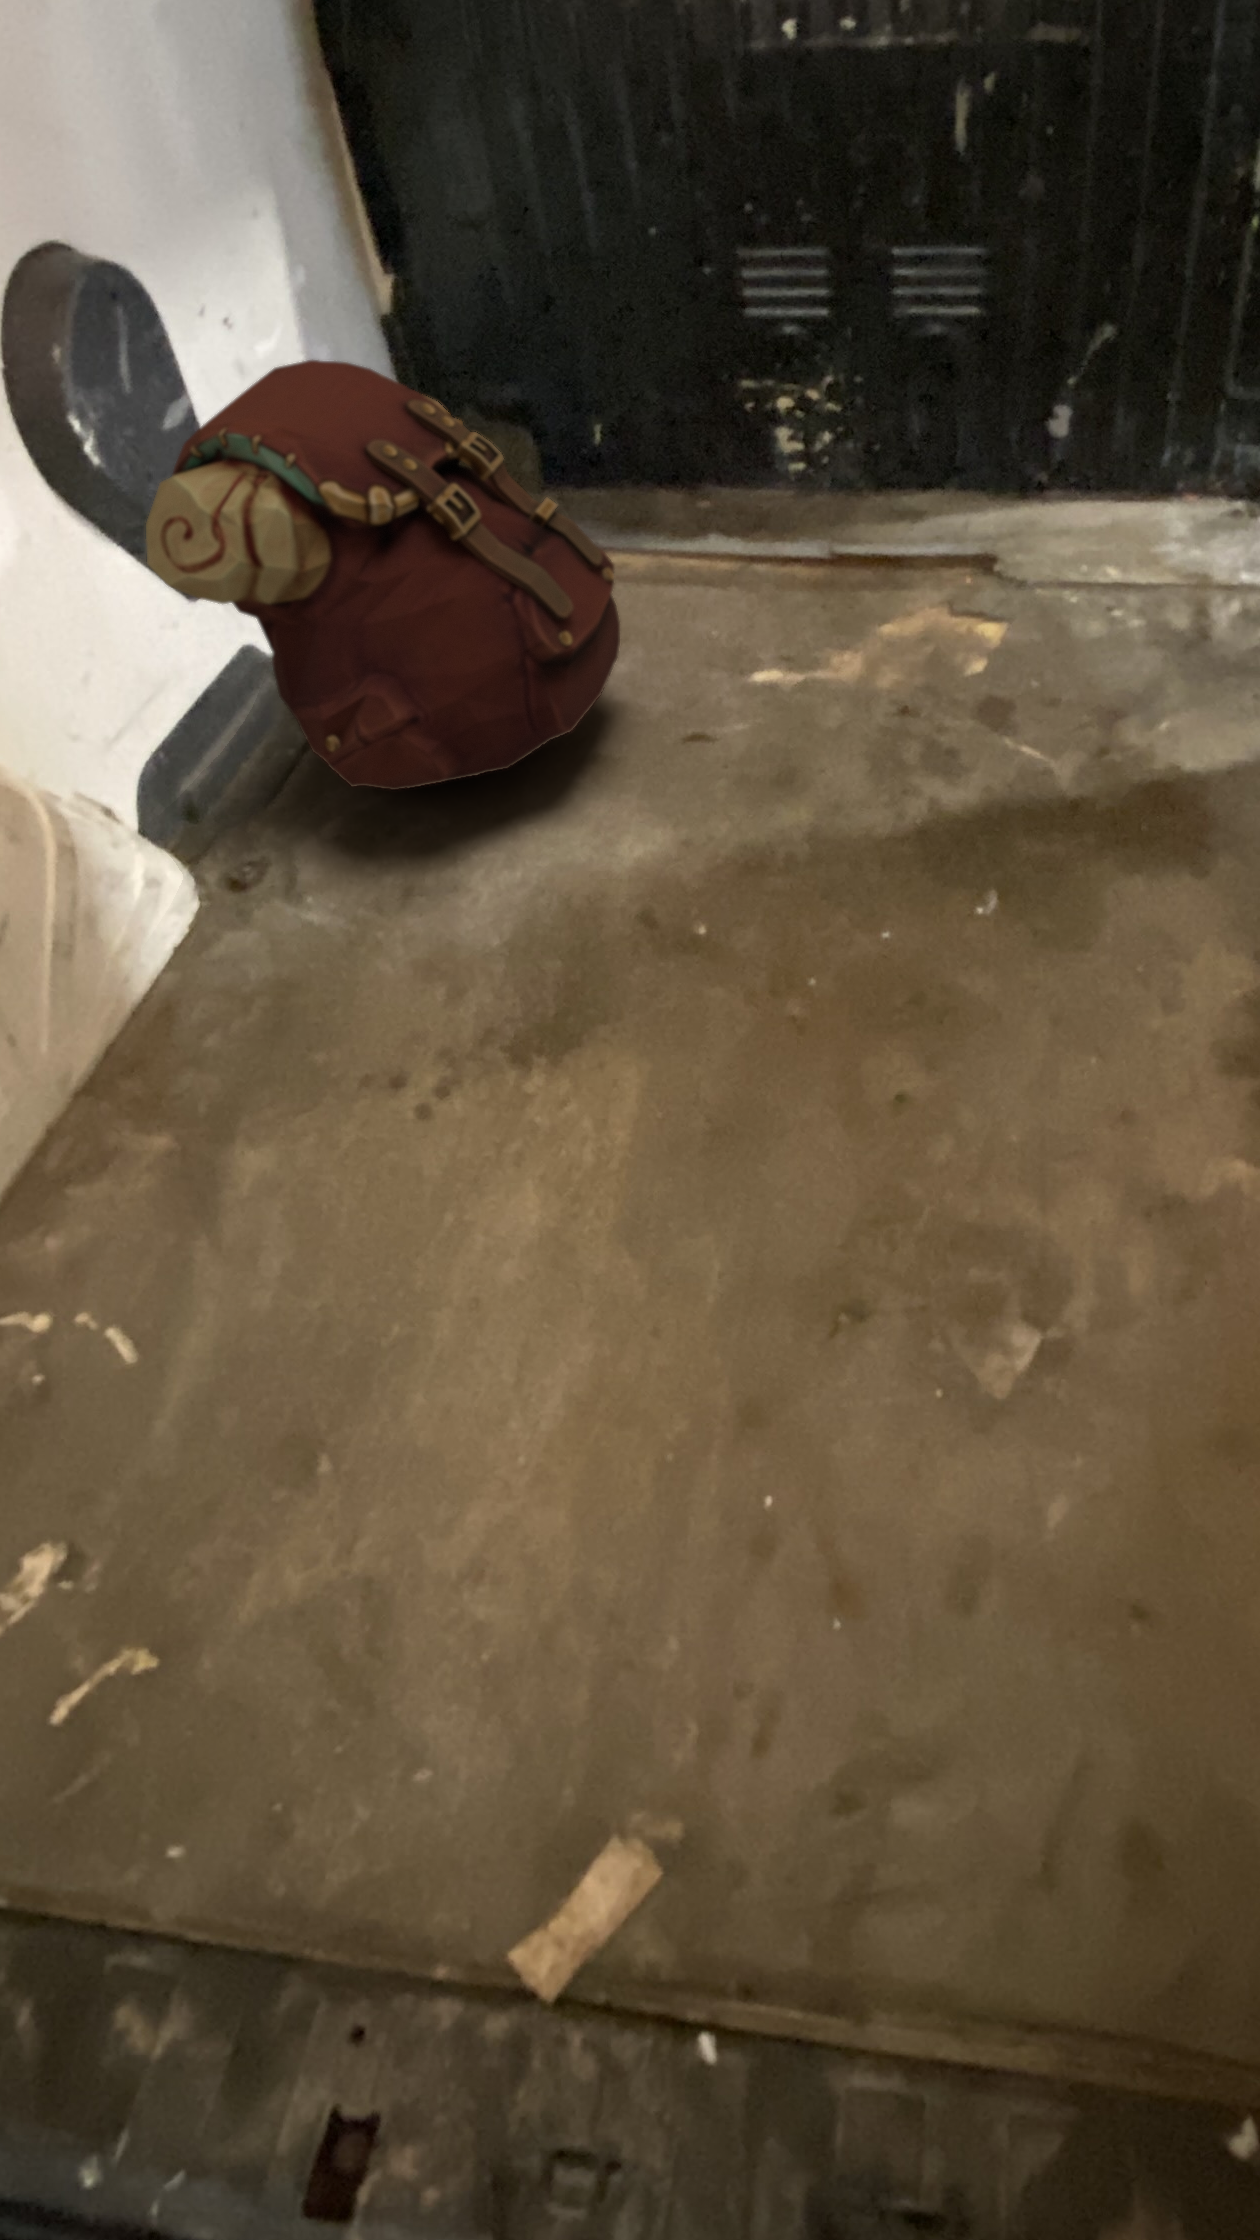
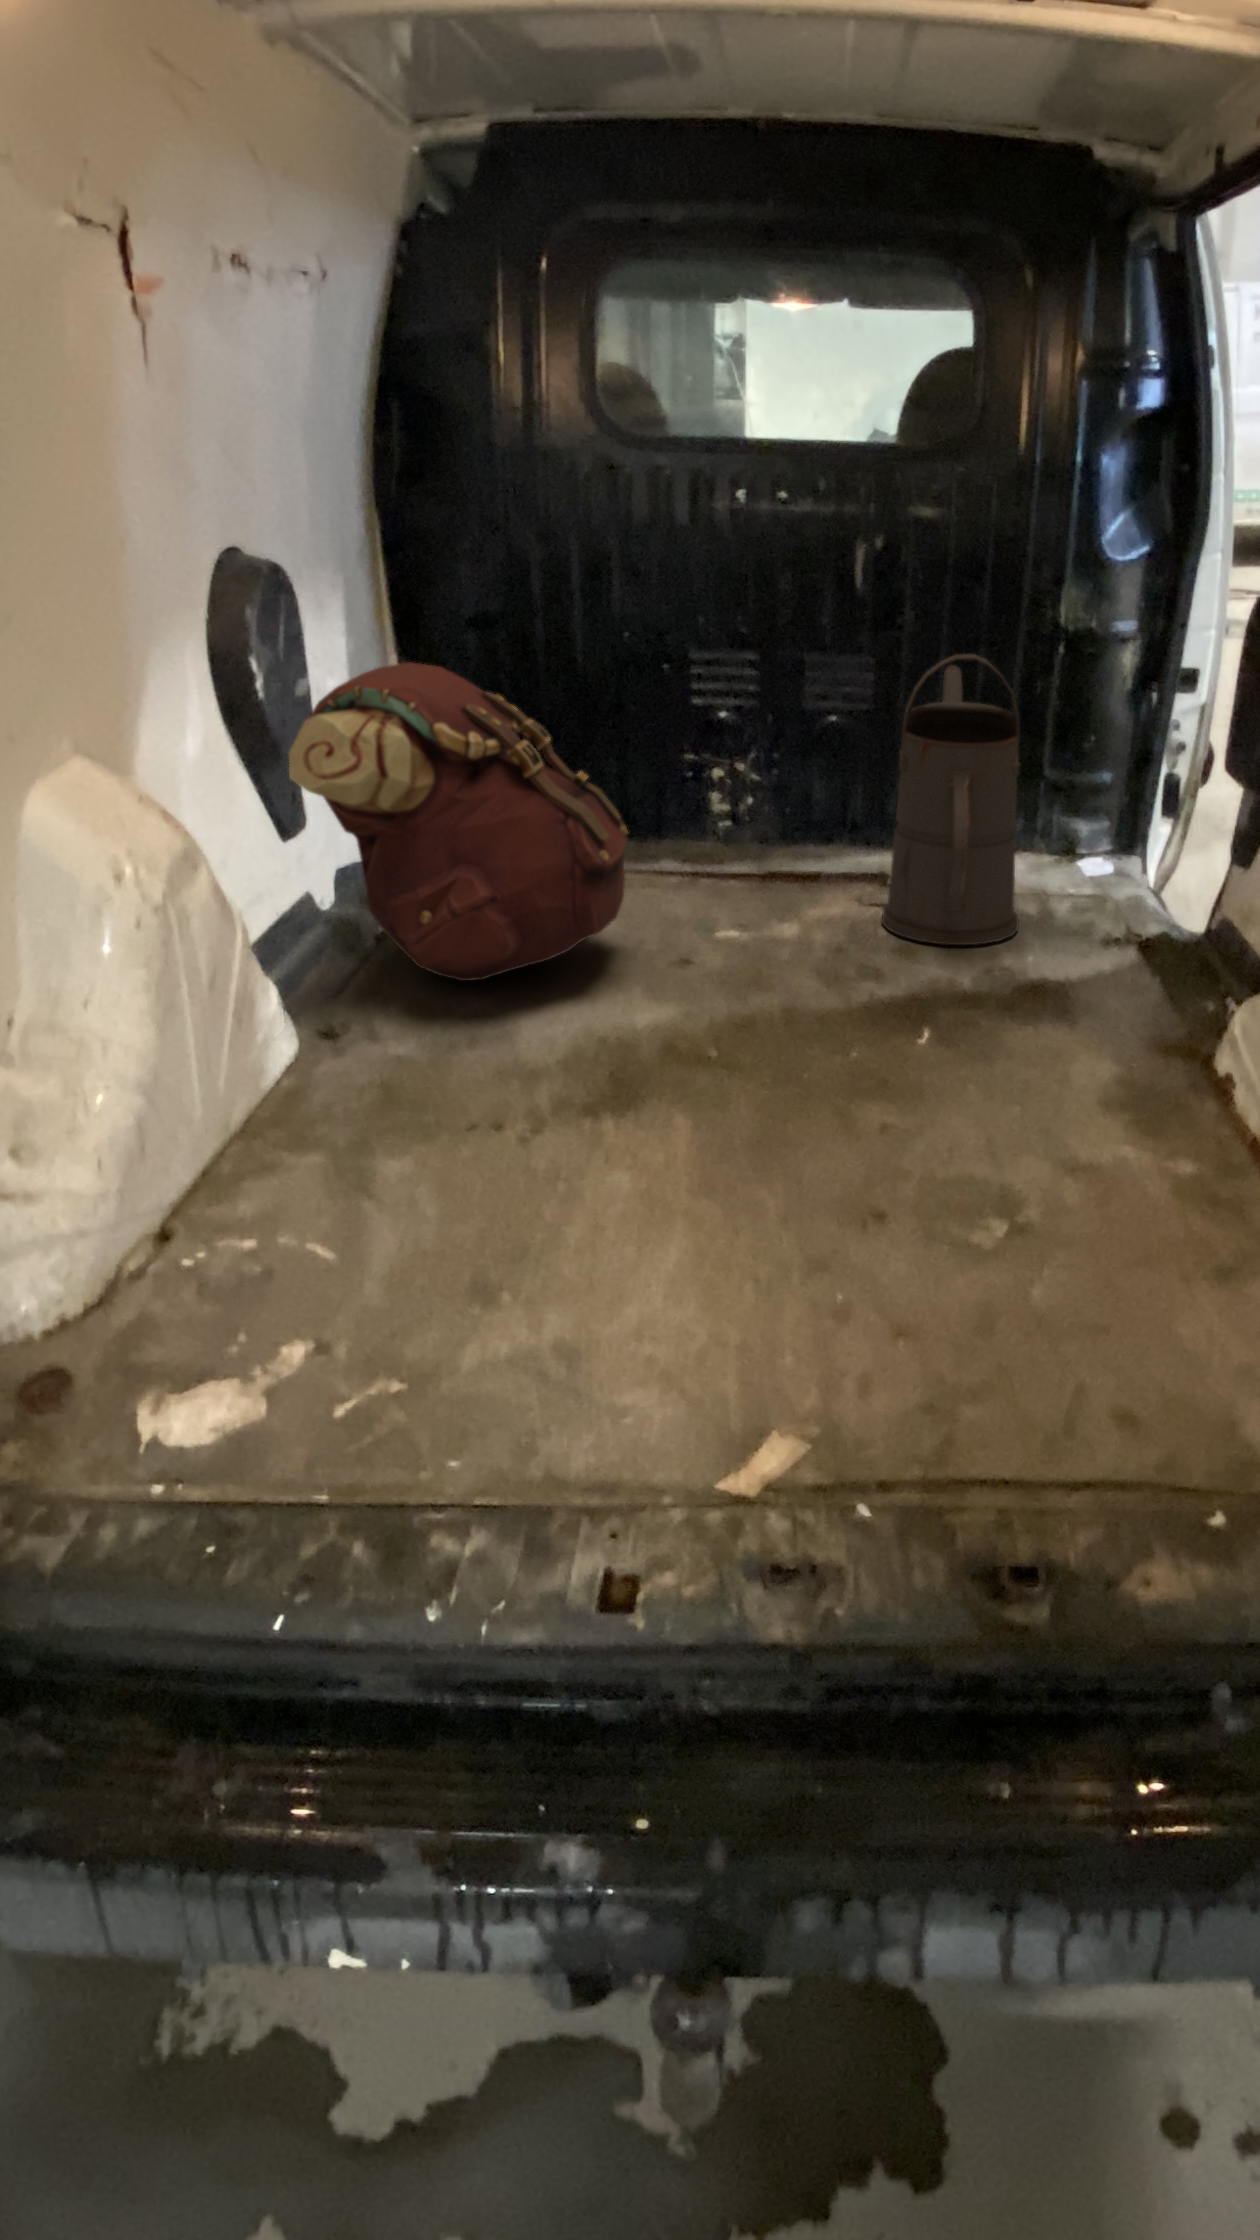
watering can: none [973,256,1163,701] -> present [882,654,1020,945]

